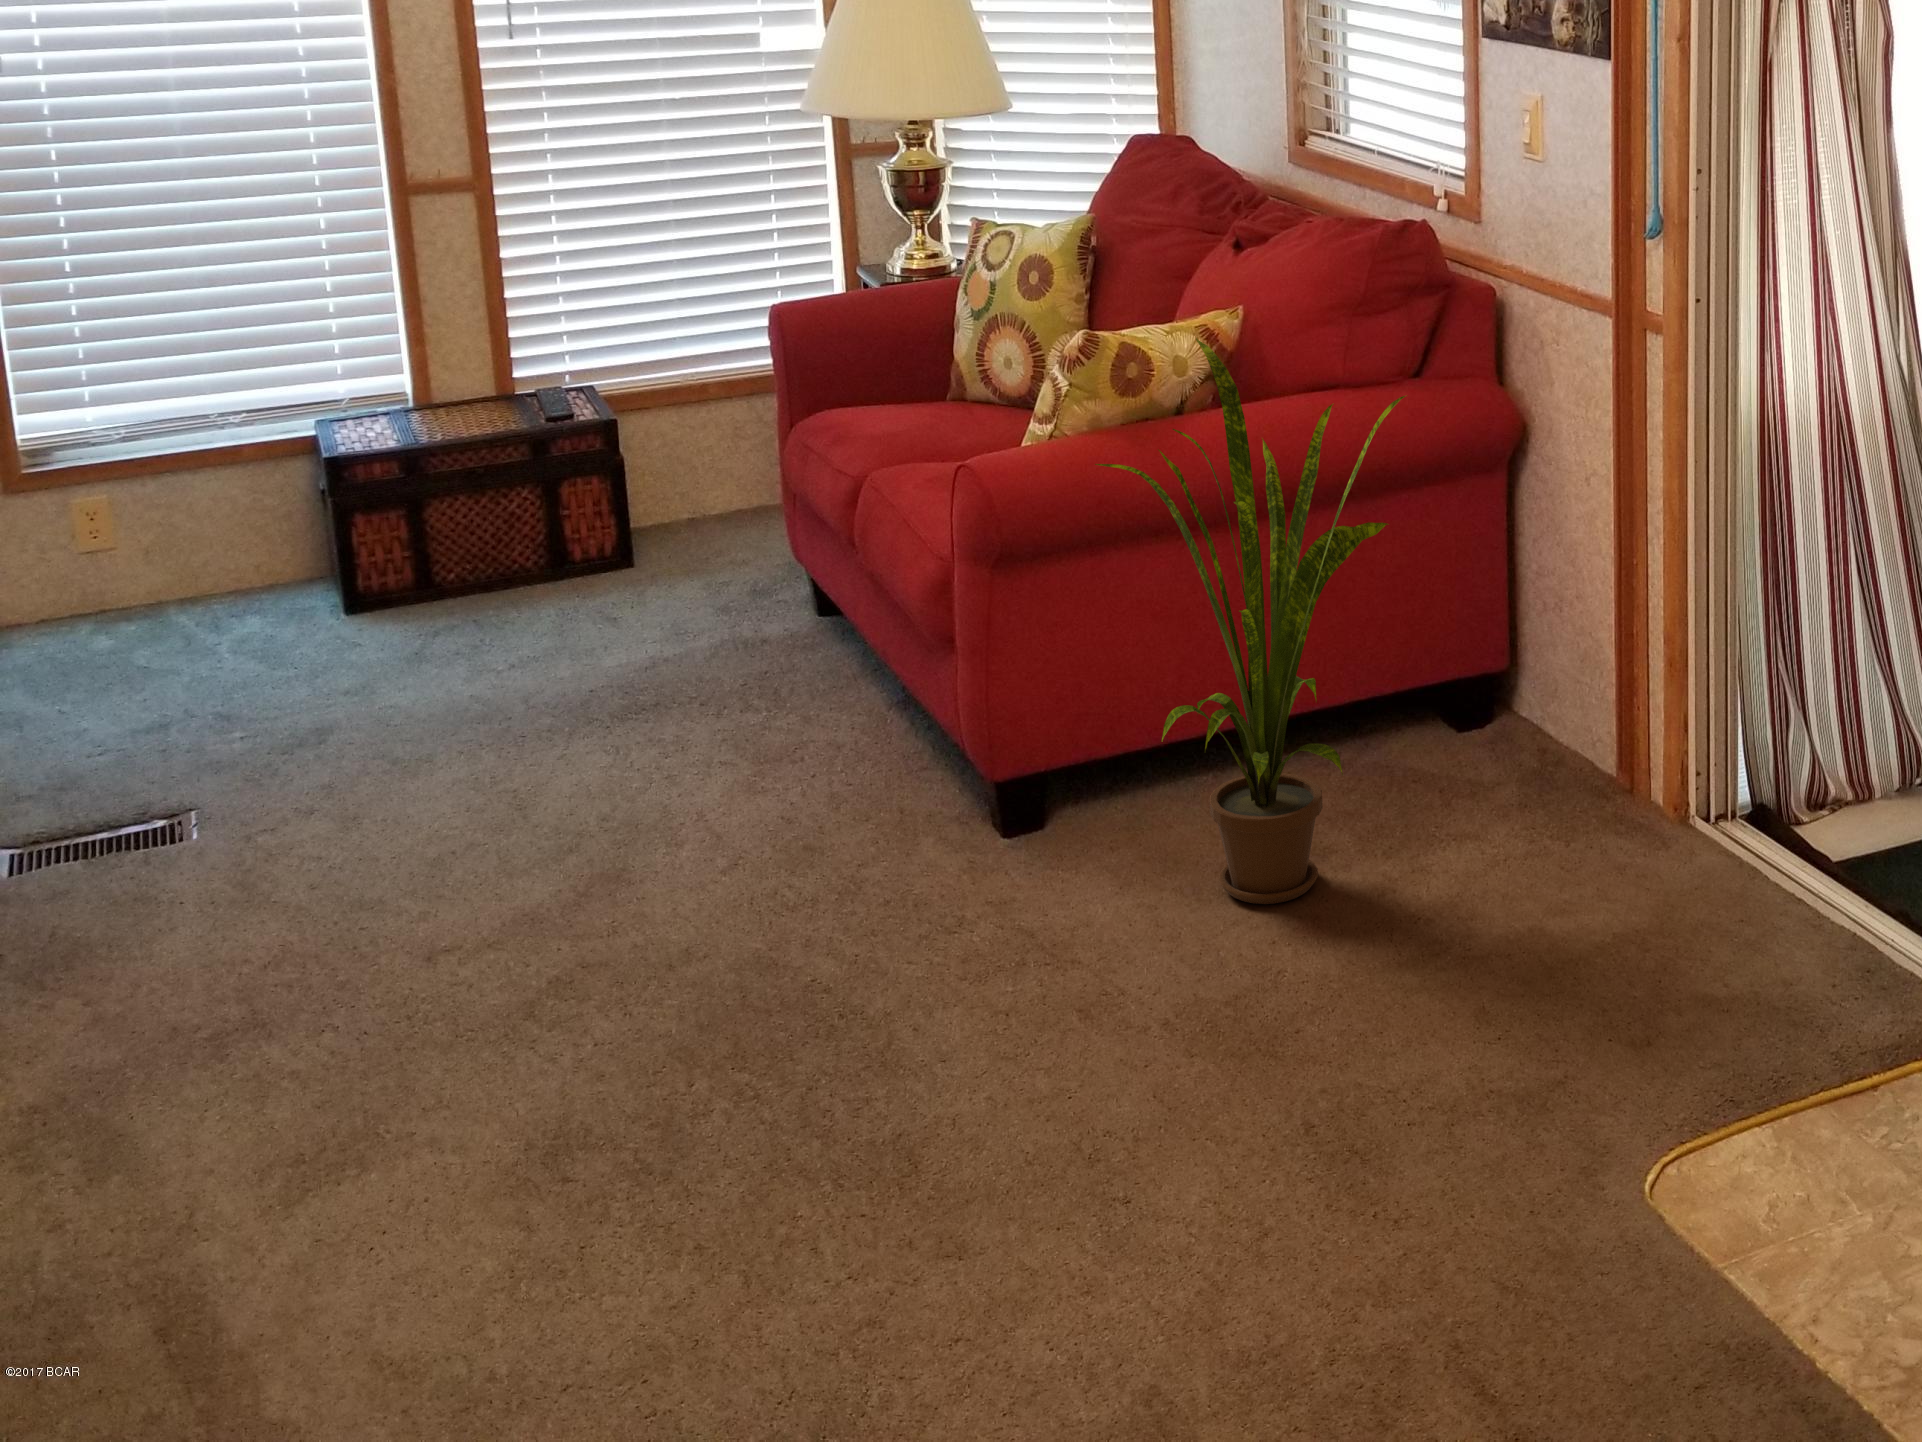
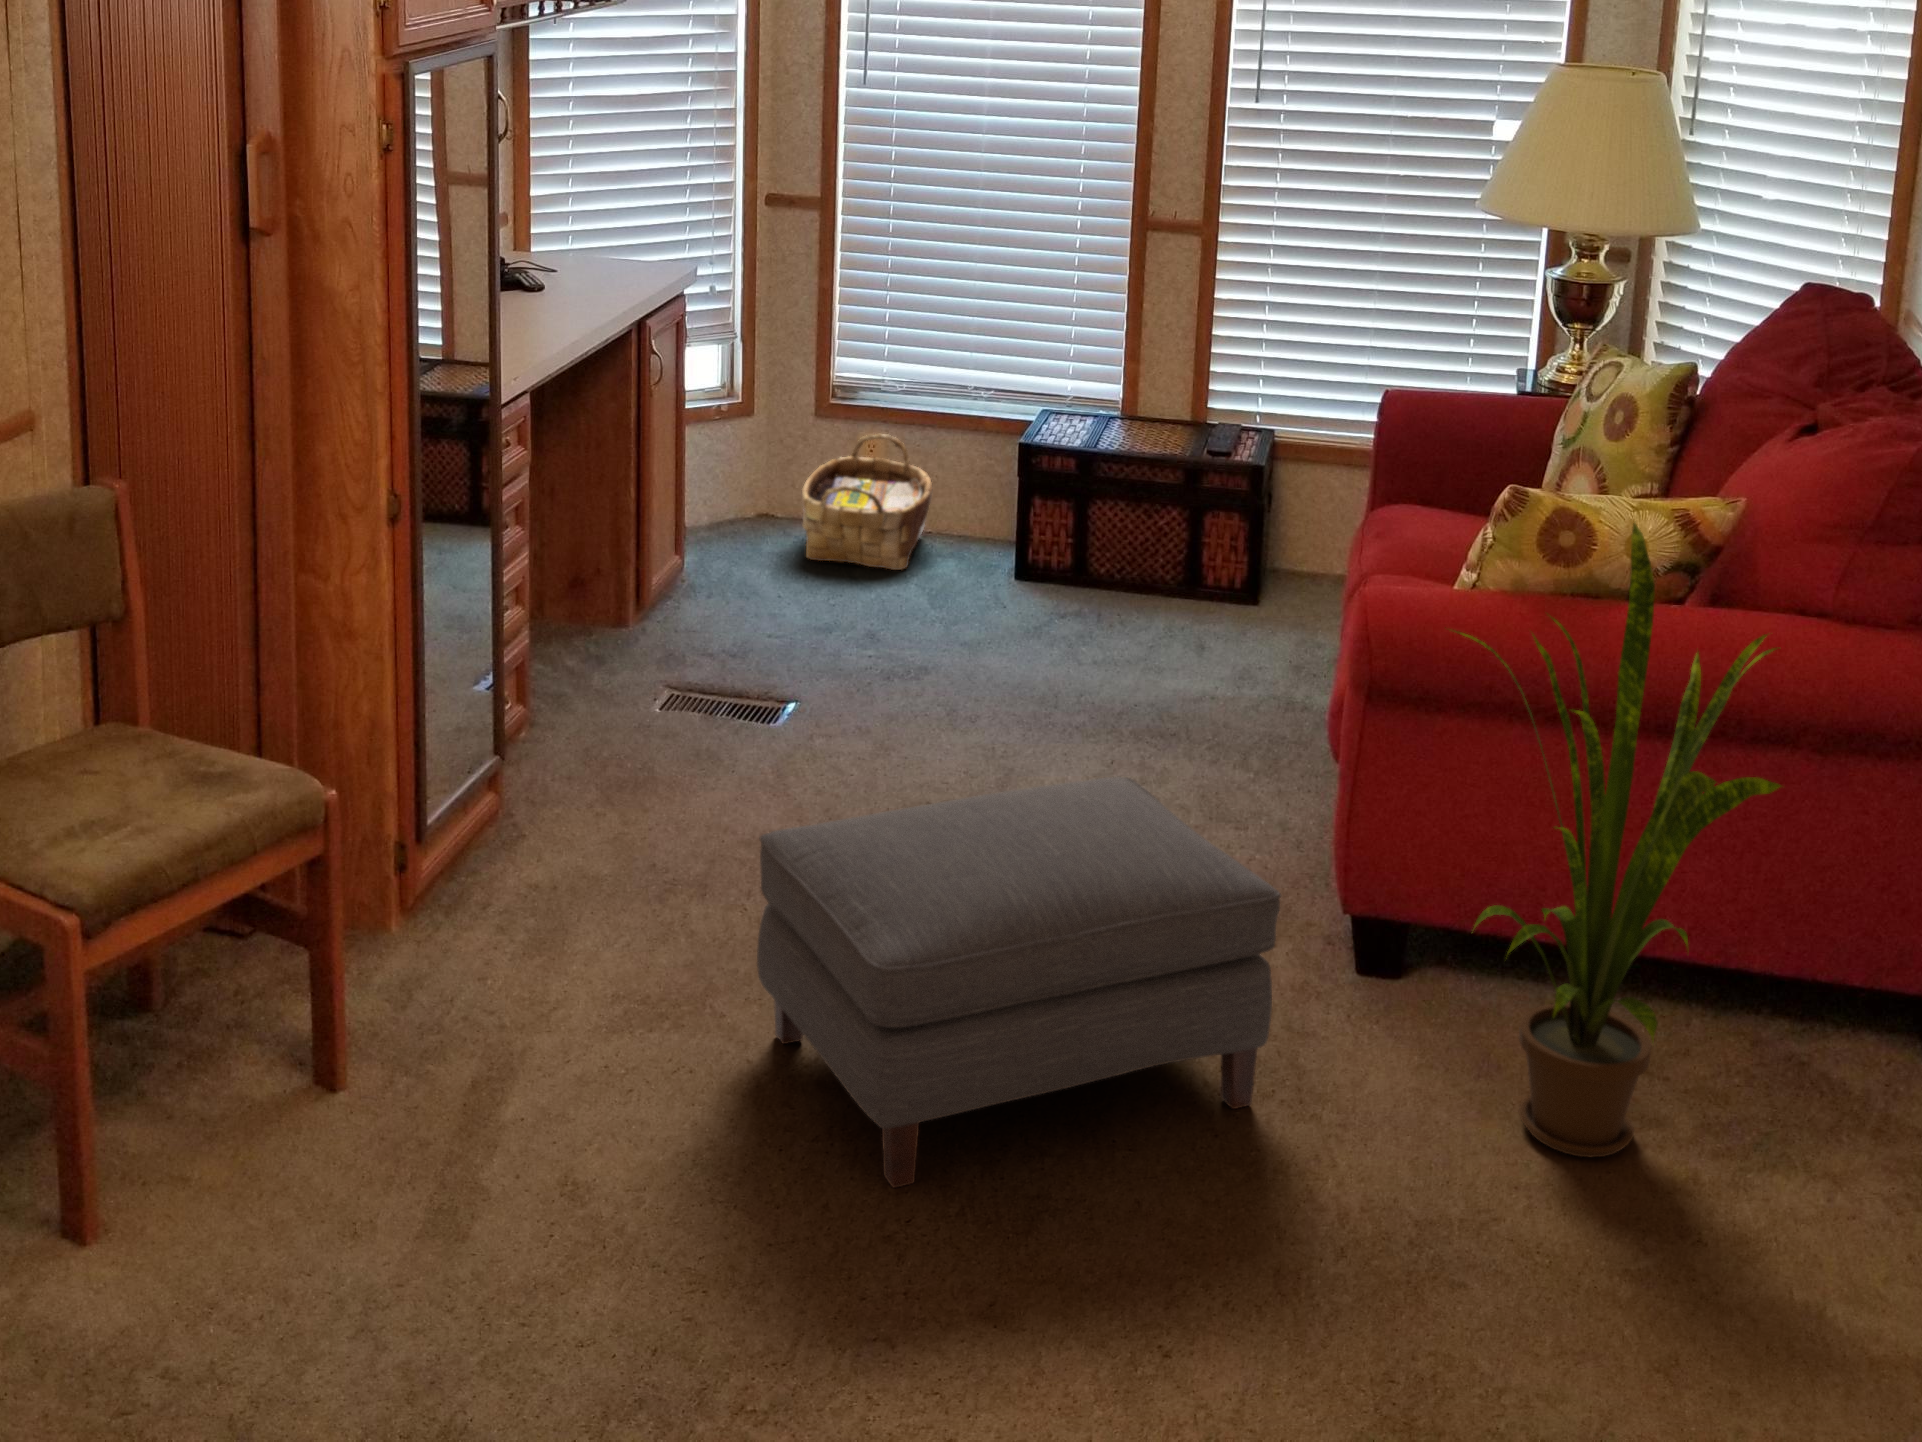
woven basket: none [30,494,208,665] -> present [802,434,933,570]
ottoman: none [433,717,1012,1189] -> present [757,777,1281,1188]

